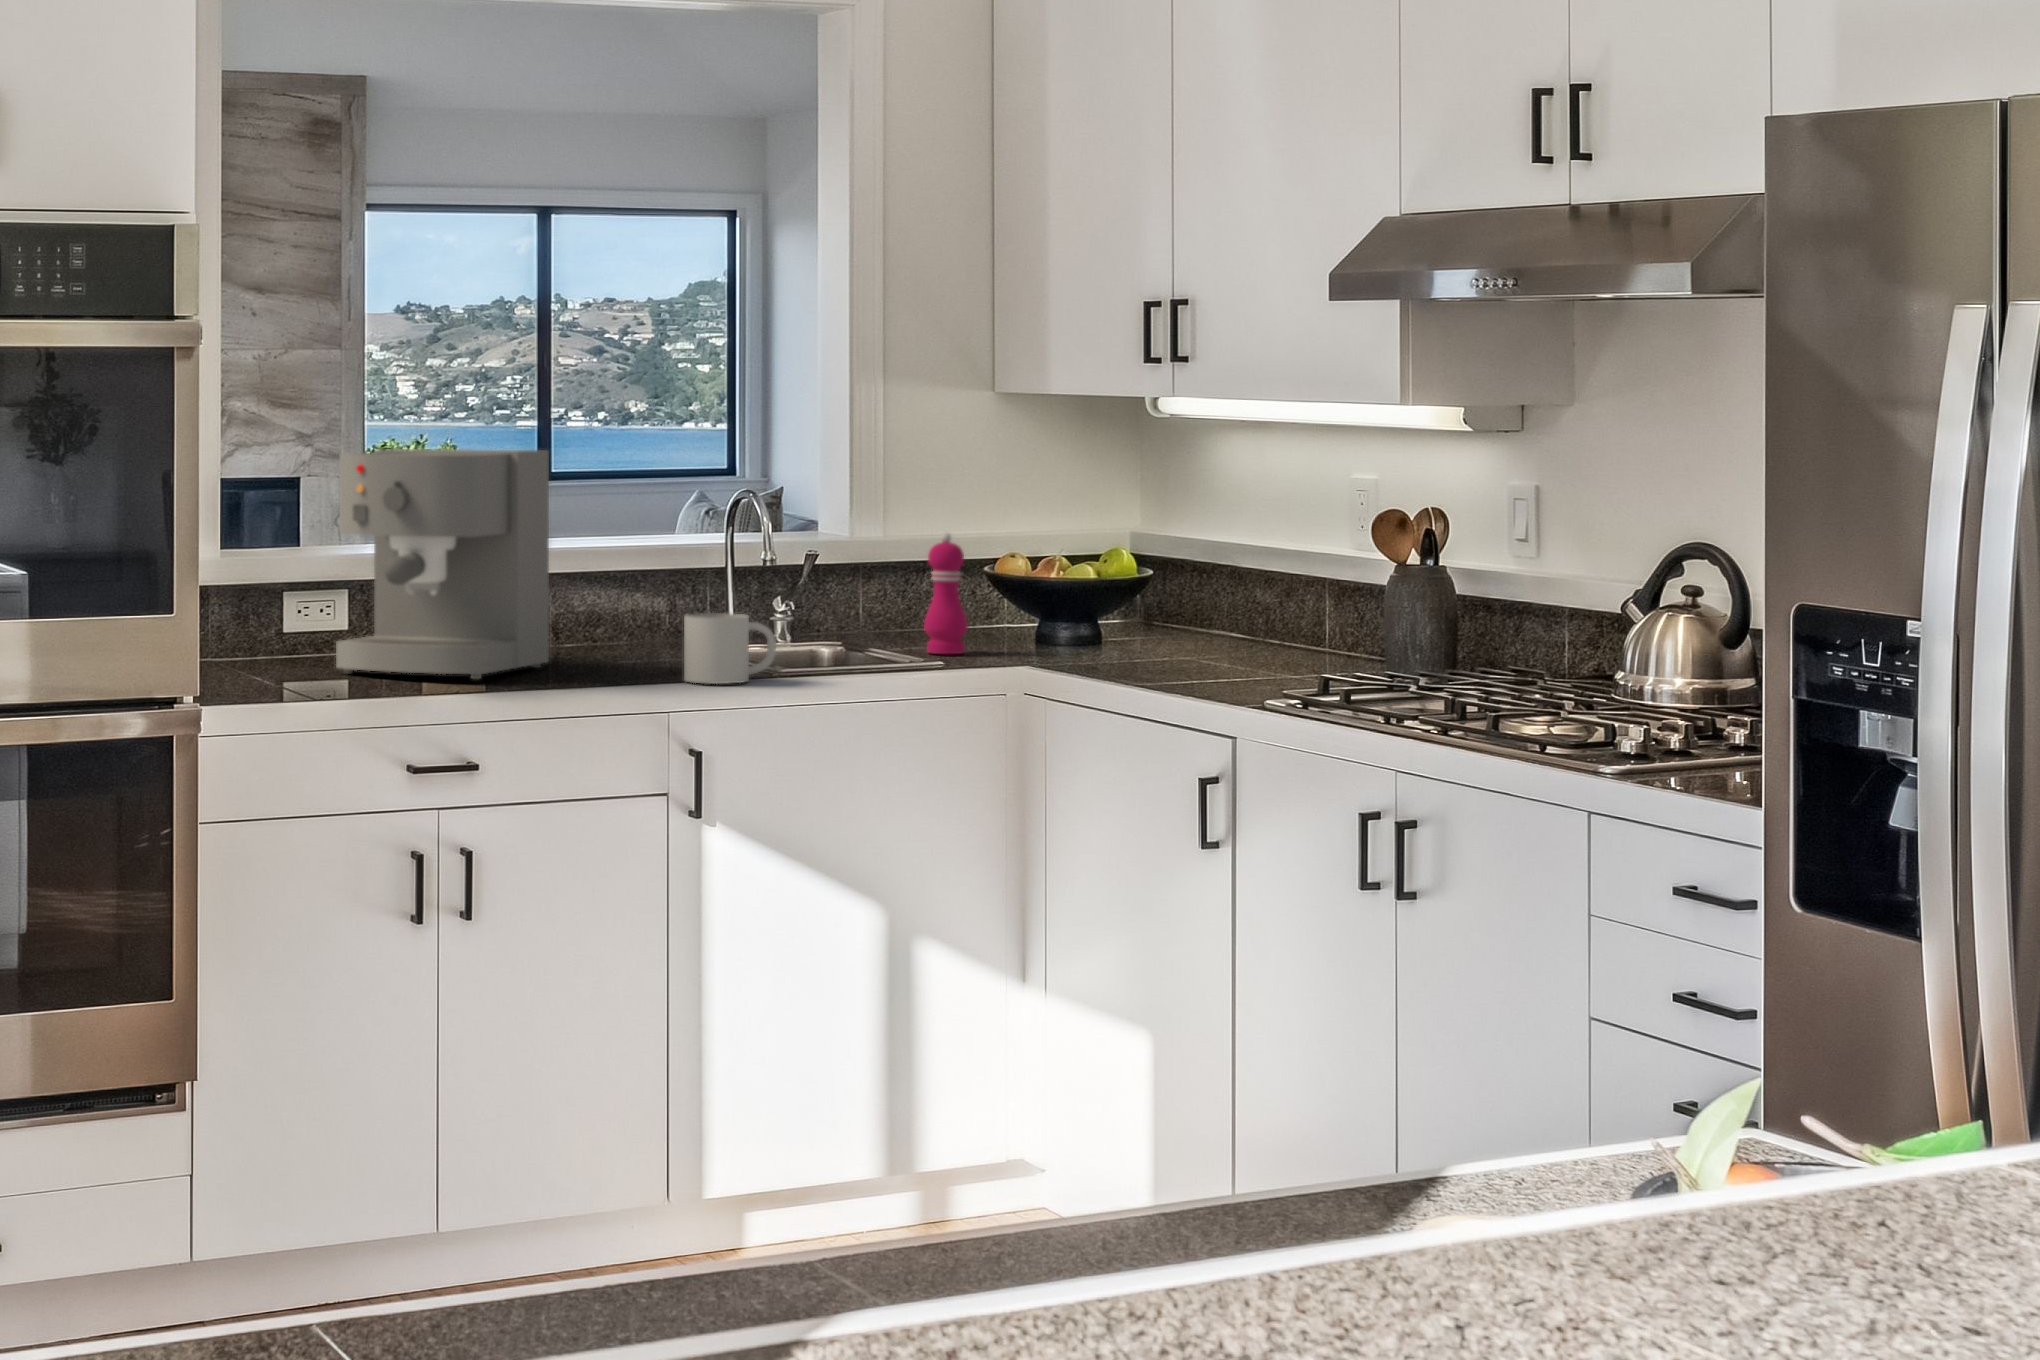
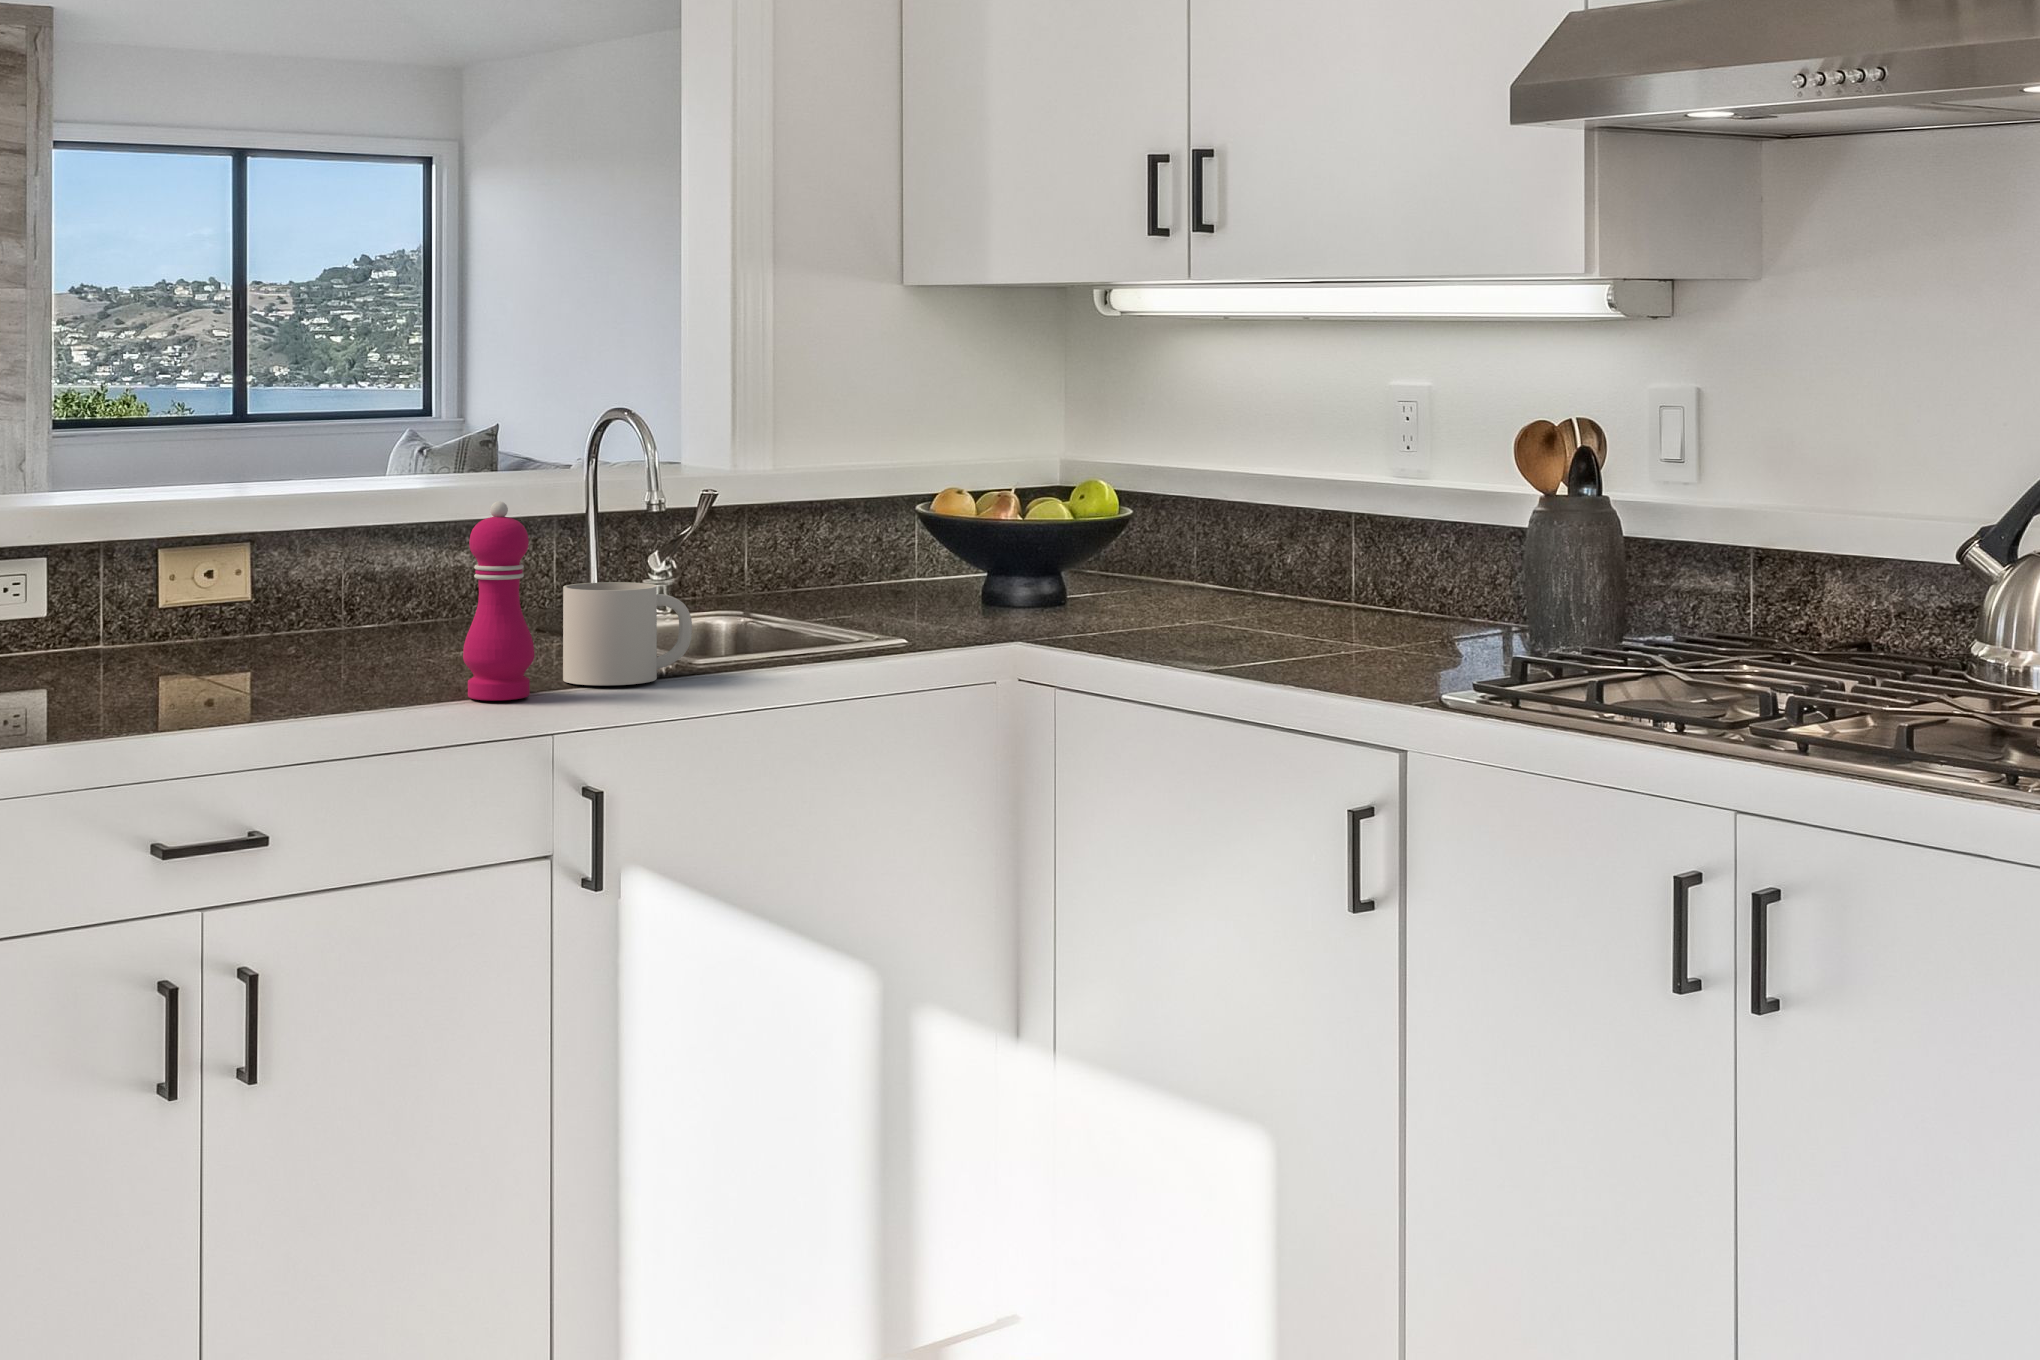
coffee maker: present [336,449,549,679] -> none [31,352,356,693]
pepper mill: present [924,533,967,654] -> present [463,501,534,700]

